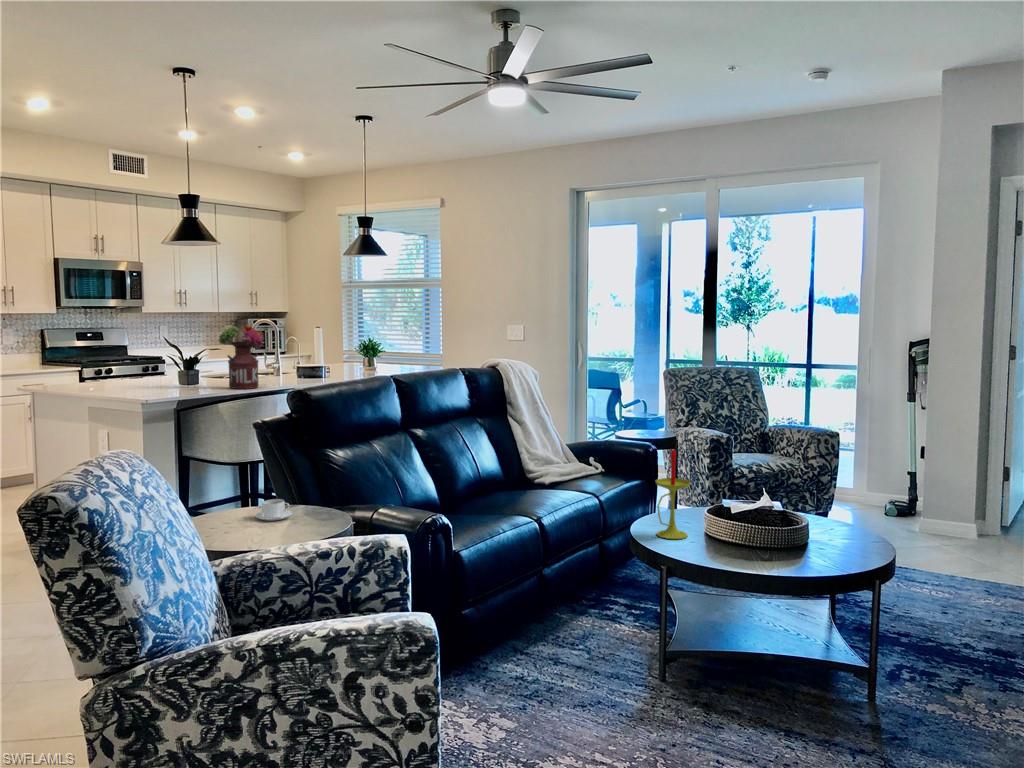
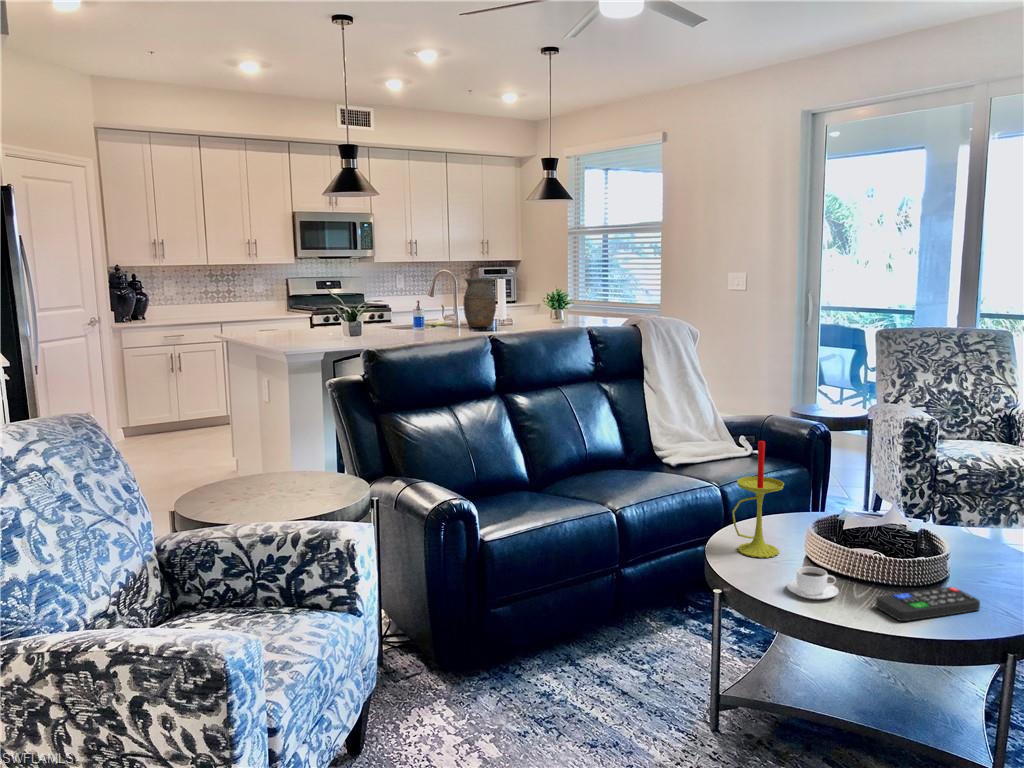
flower arrangement: present [219,325,263,389] -> none [338,271,386,341]
vase: none [318,332,348,377] -> present [463,278,496,328]
coffee cup: present [256,499,293,521] -> present [787,567,839,599]
remote control: none [779,543,842,568] -> present [876,587,980,621]

